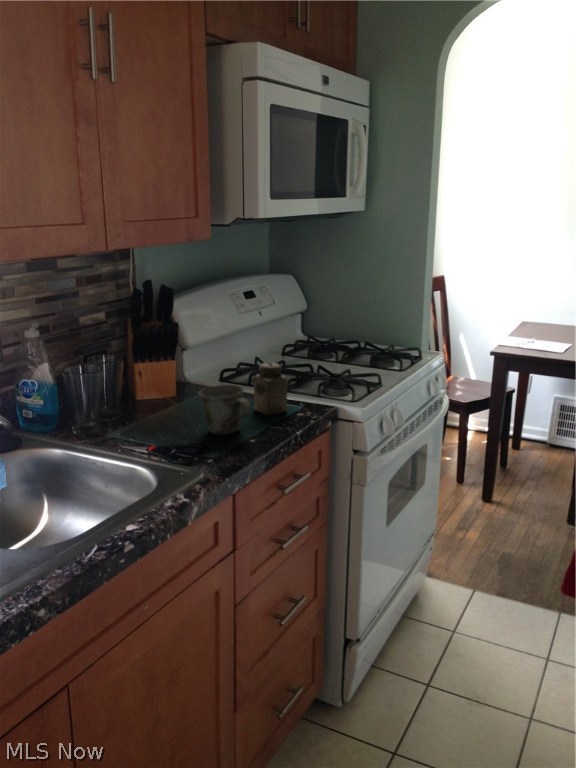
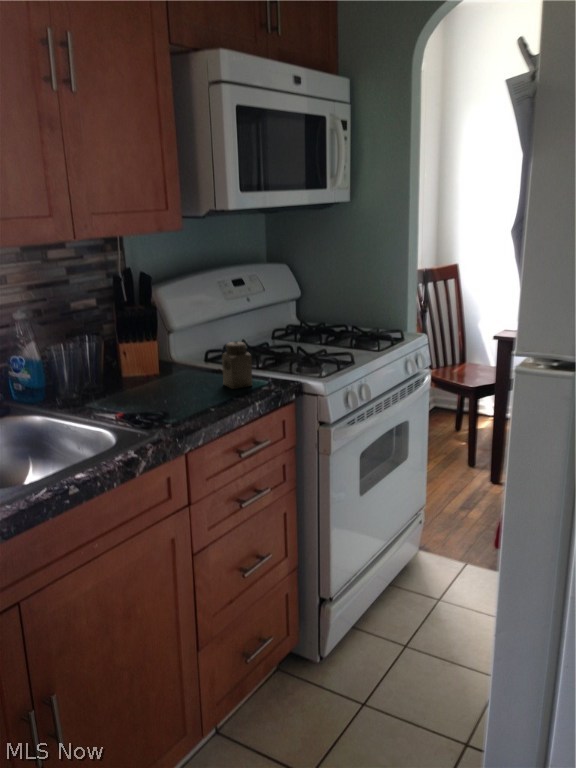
mug: present [198,385,251,435] -> none [164,360,209,405]

